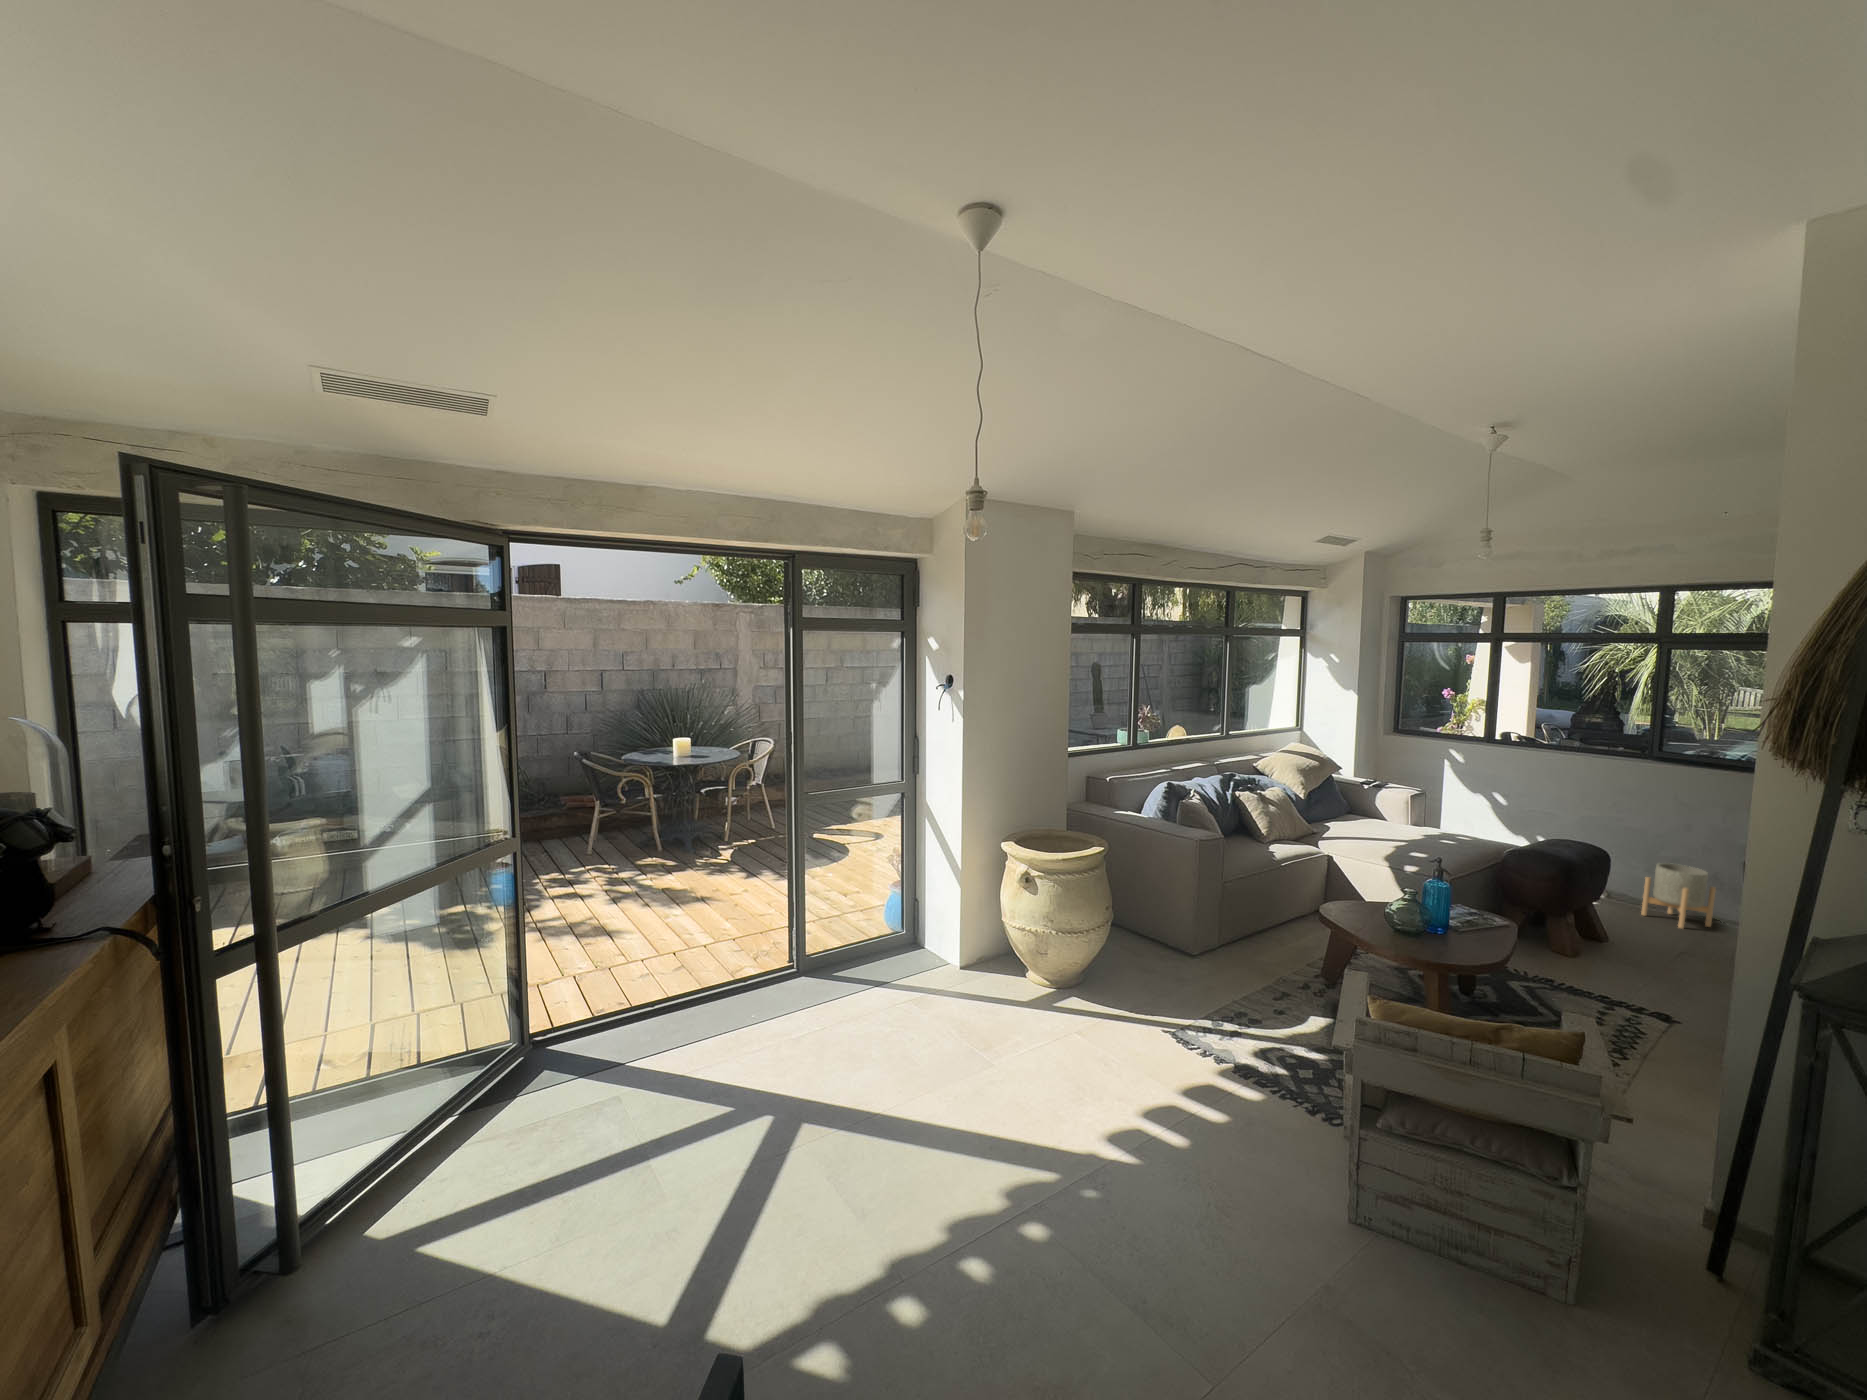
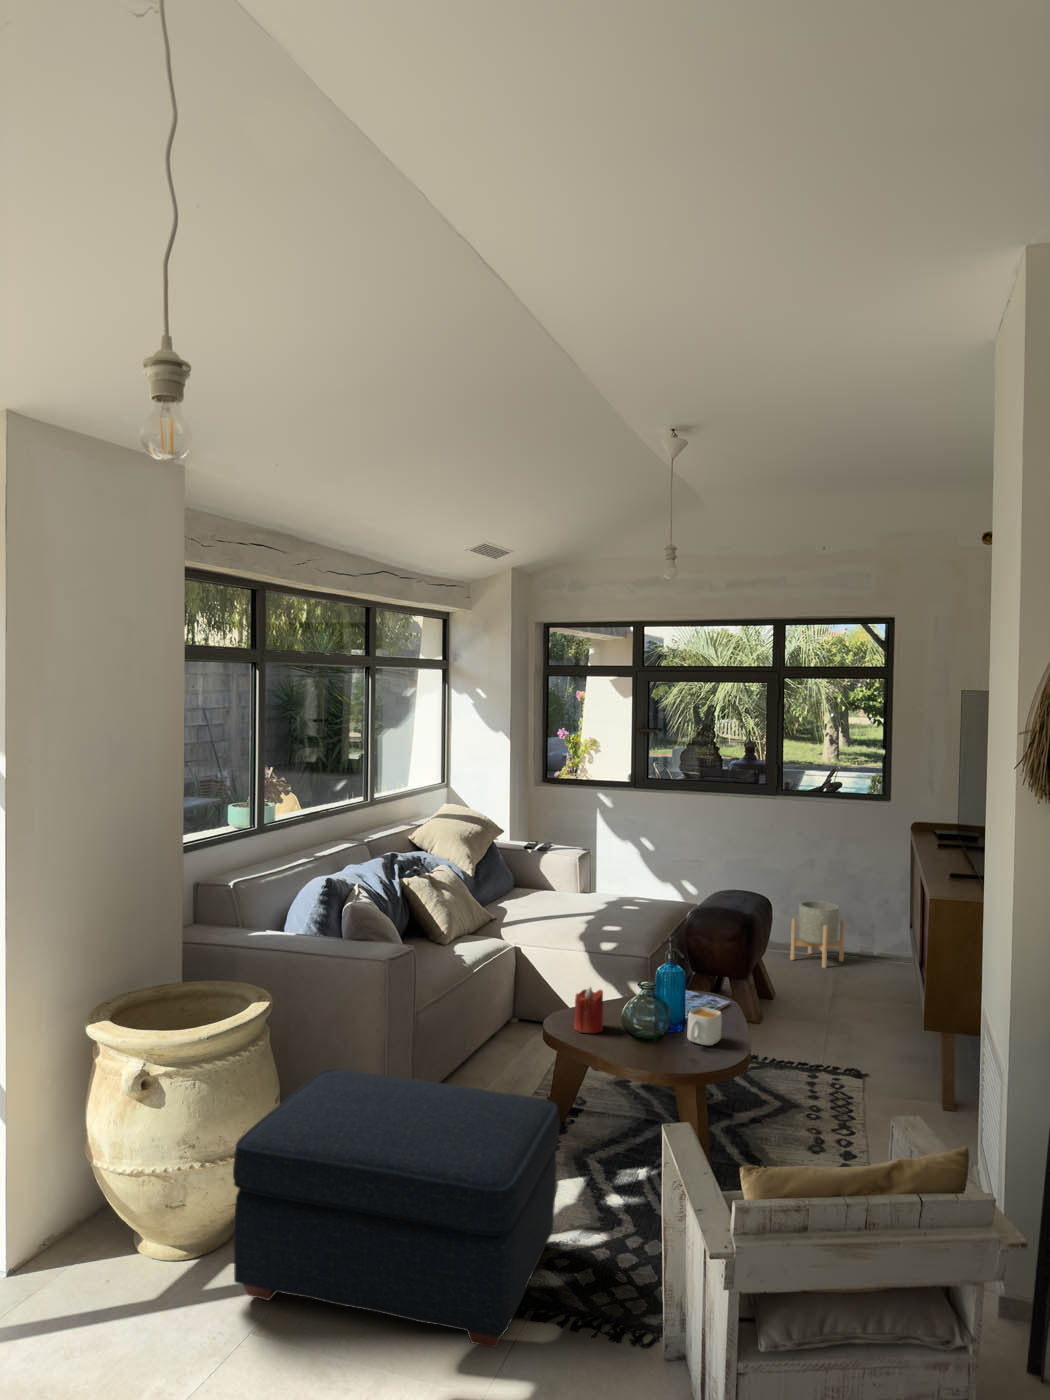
candle: none [1345,884,1373,919] -> present [574,987,603,1033]
ottoman: none [1068,899,1298,1091] -> present [233,1069,560,1348]
mug: none [1444,916,1480,947] -> present [687,1007,722,1045]

